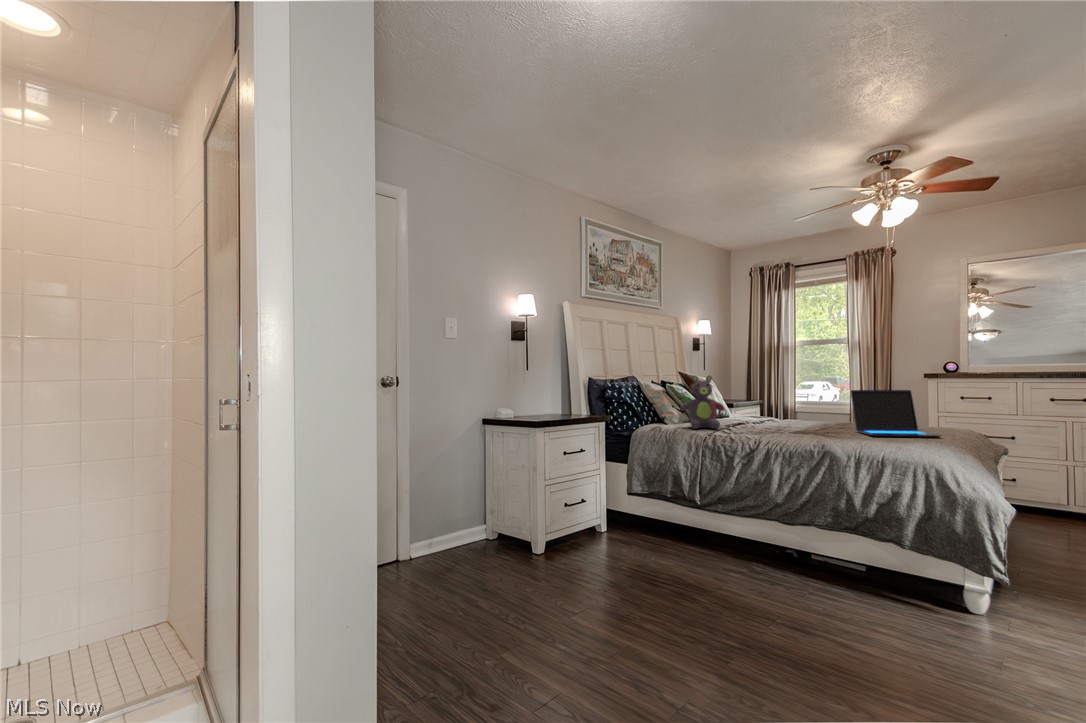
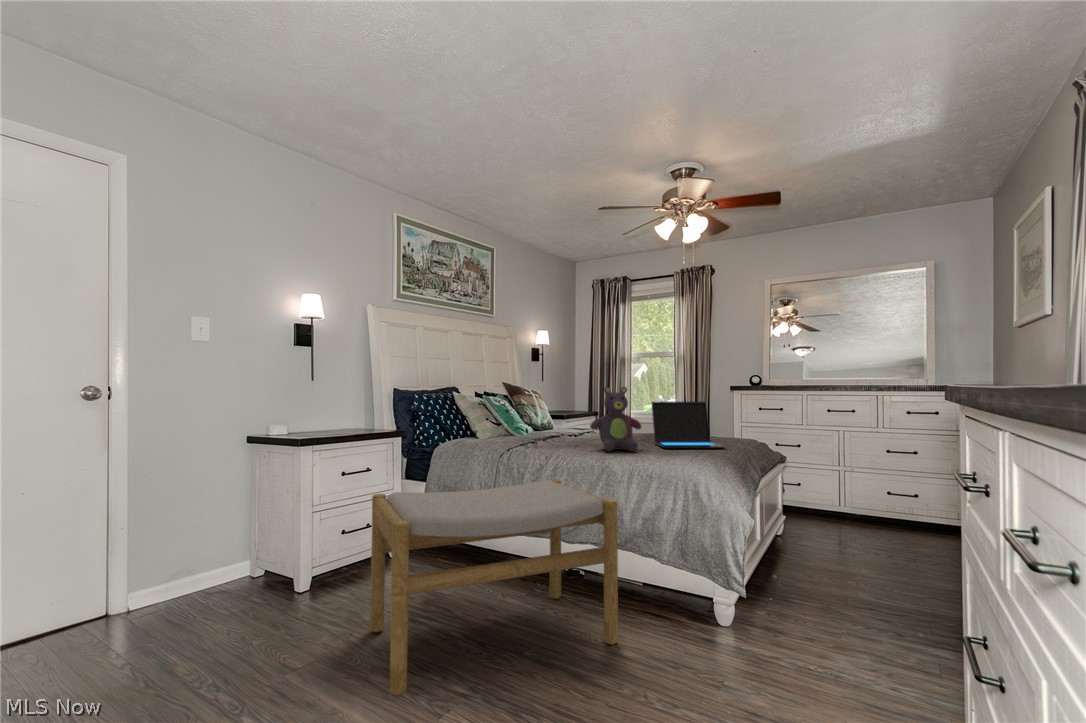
stuffed bear: present [680,376,725,429] -> present [590,387,641,451]
footstool: none [614,463,853,638] -> present [370,480,618,695]

